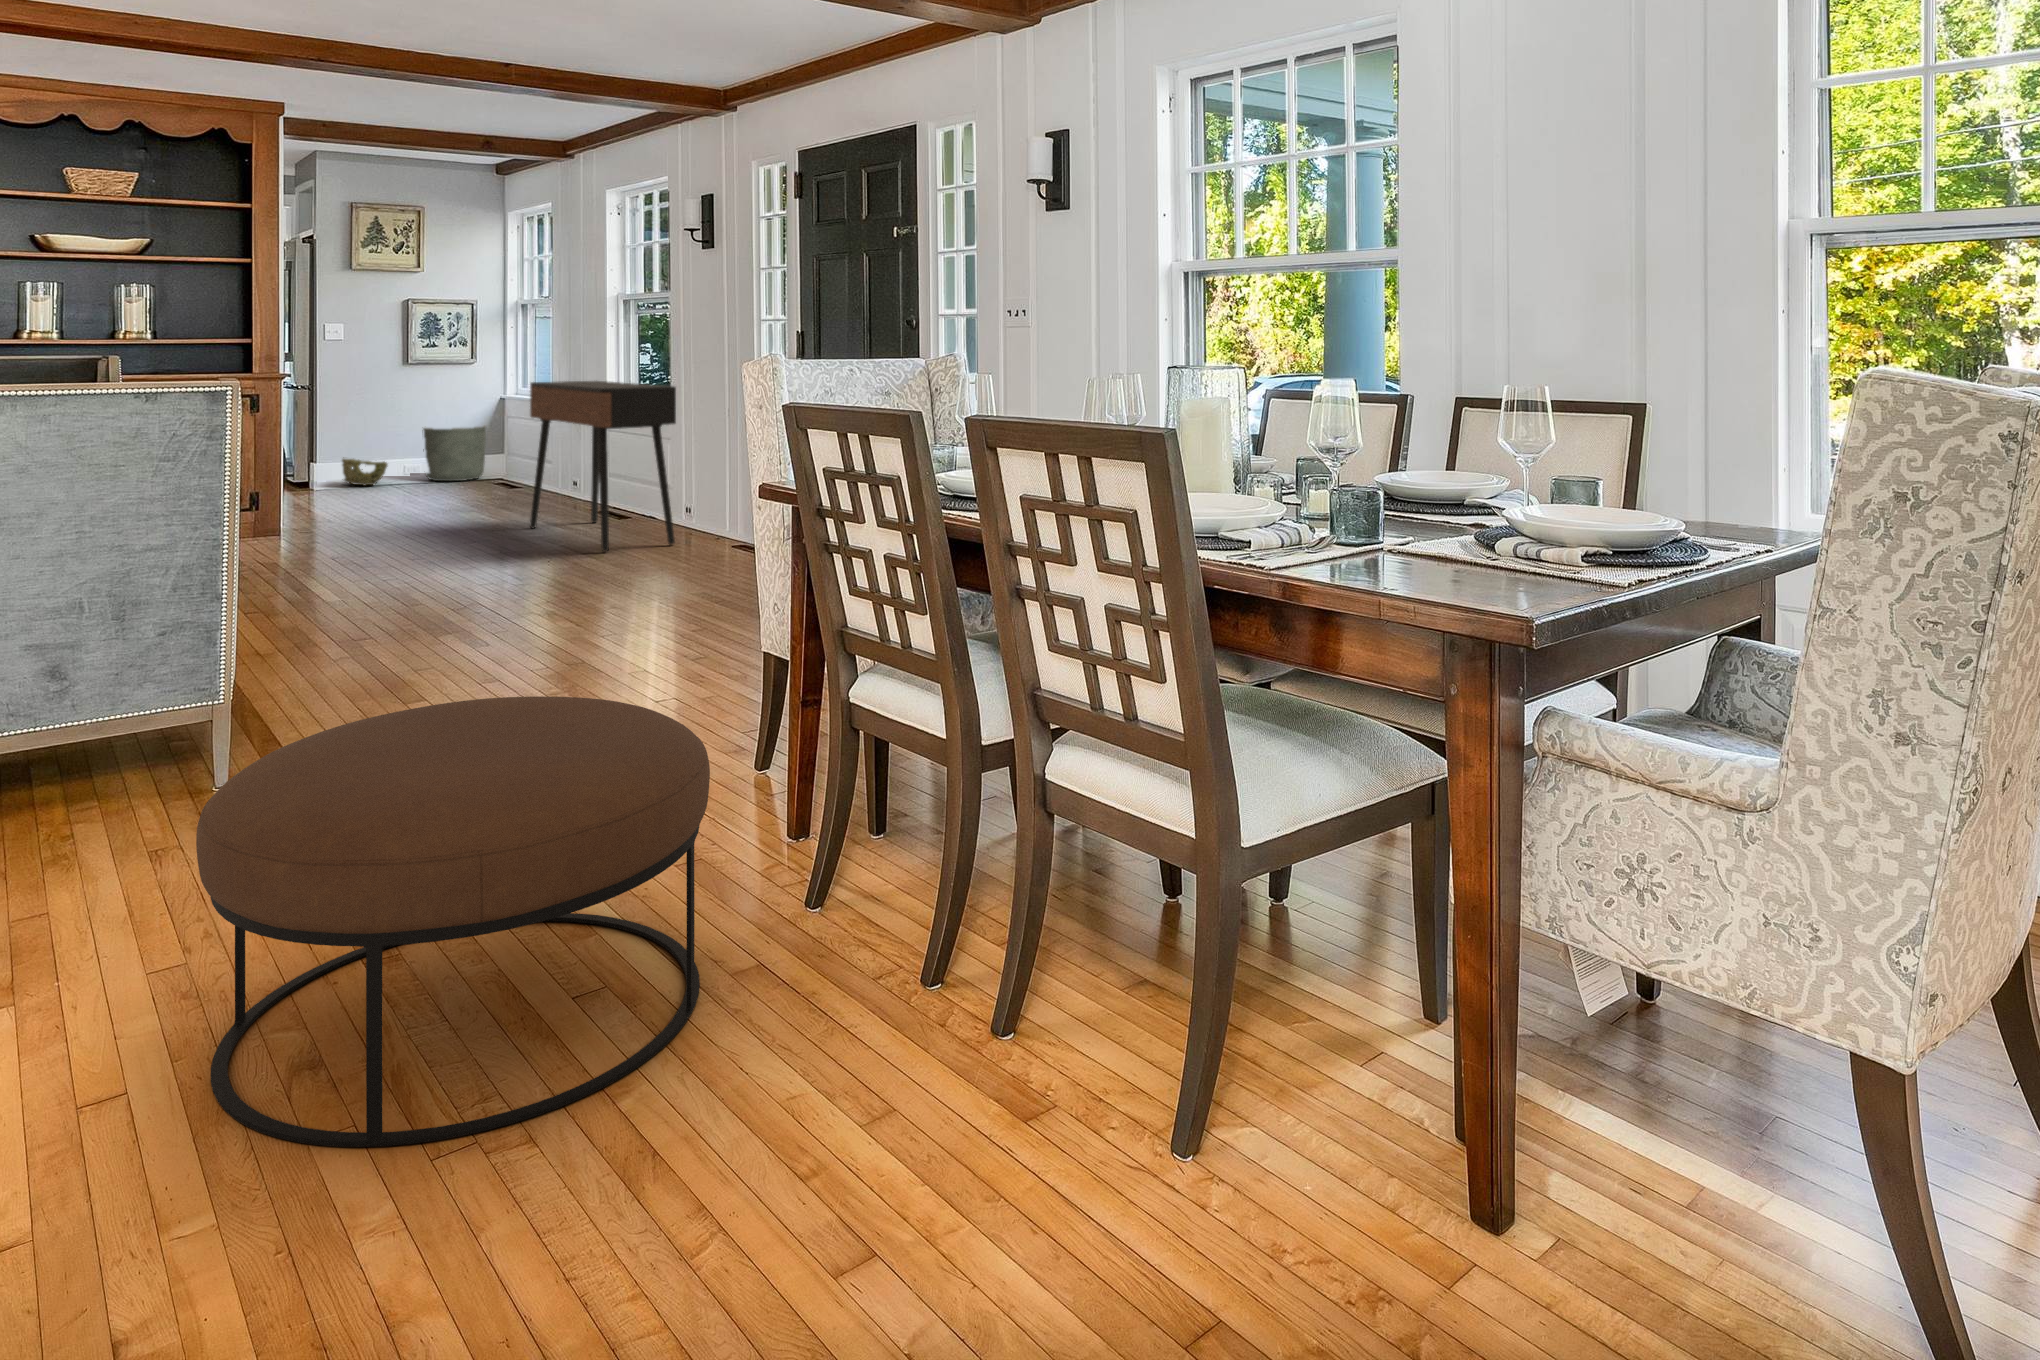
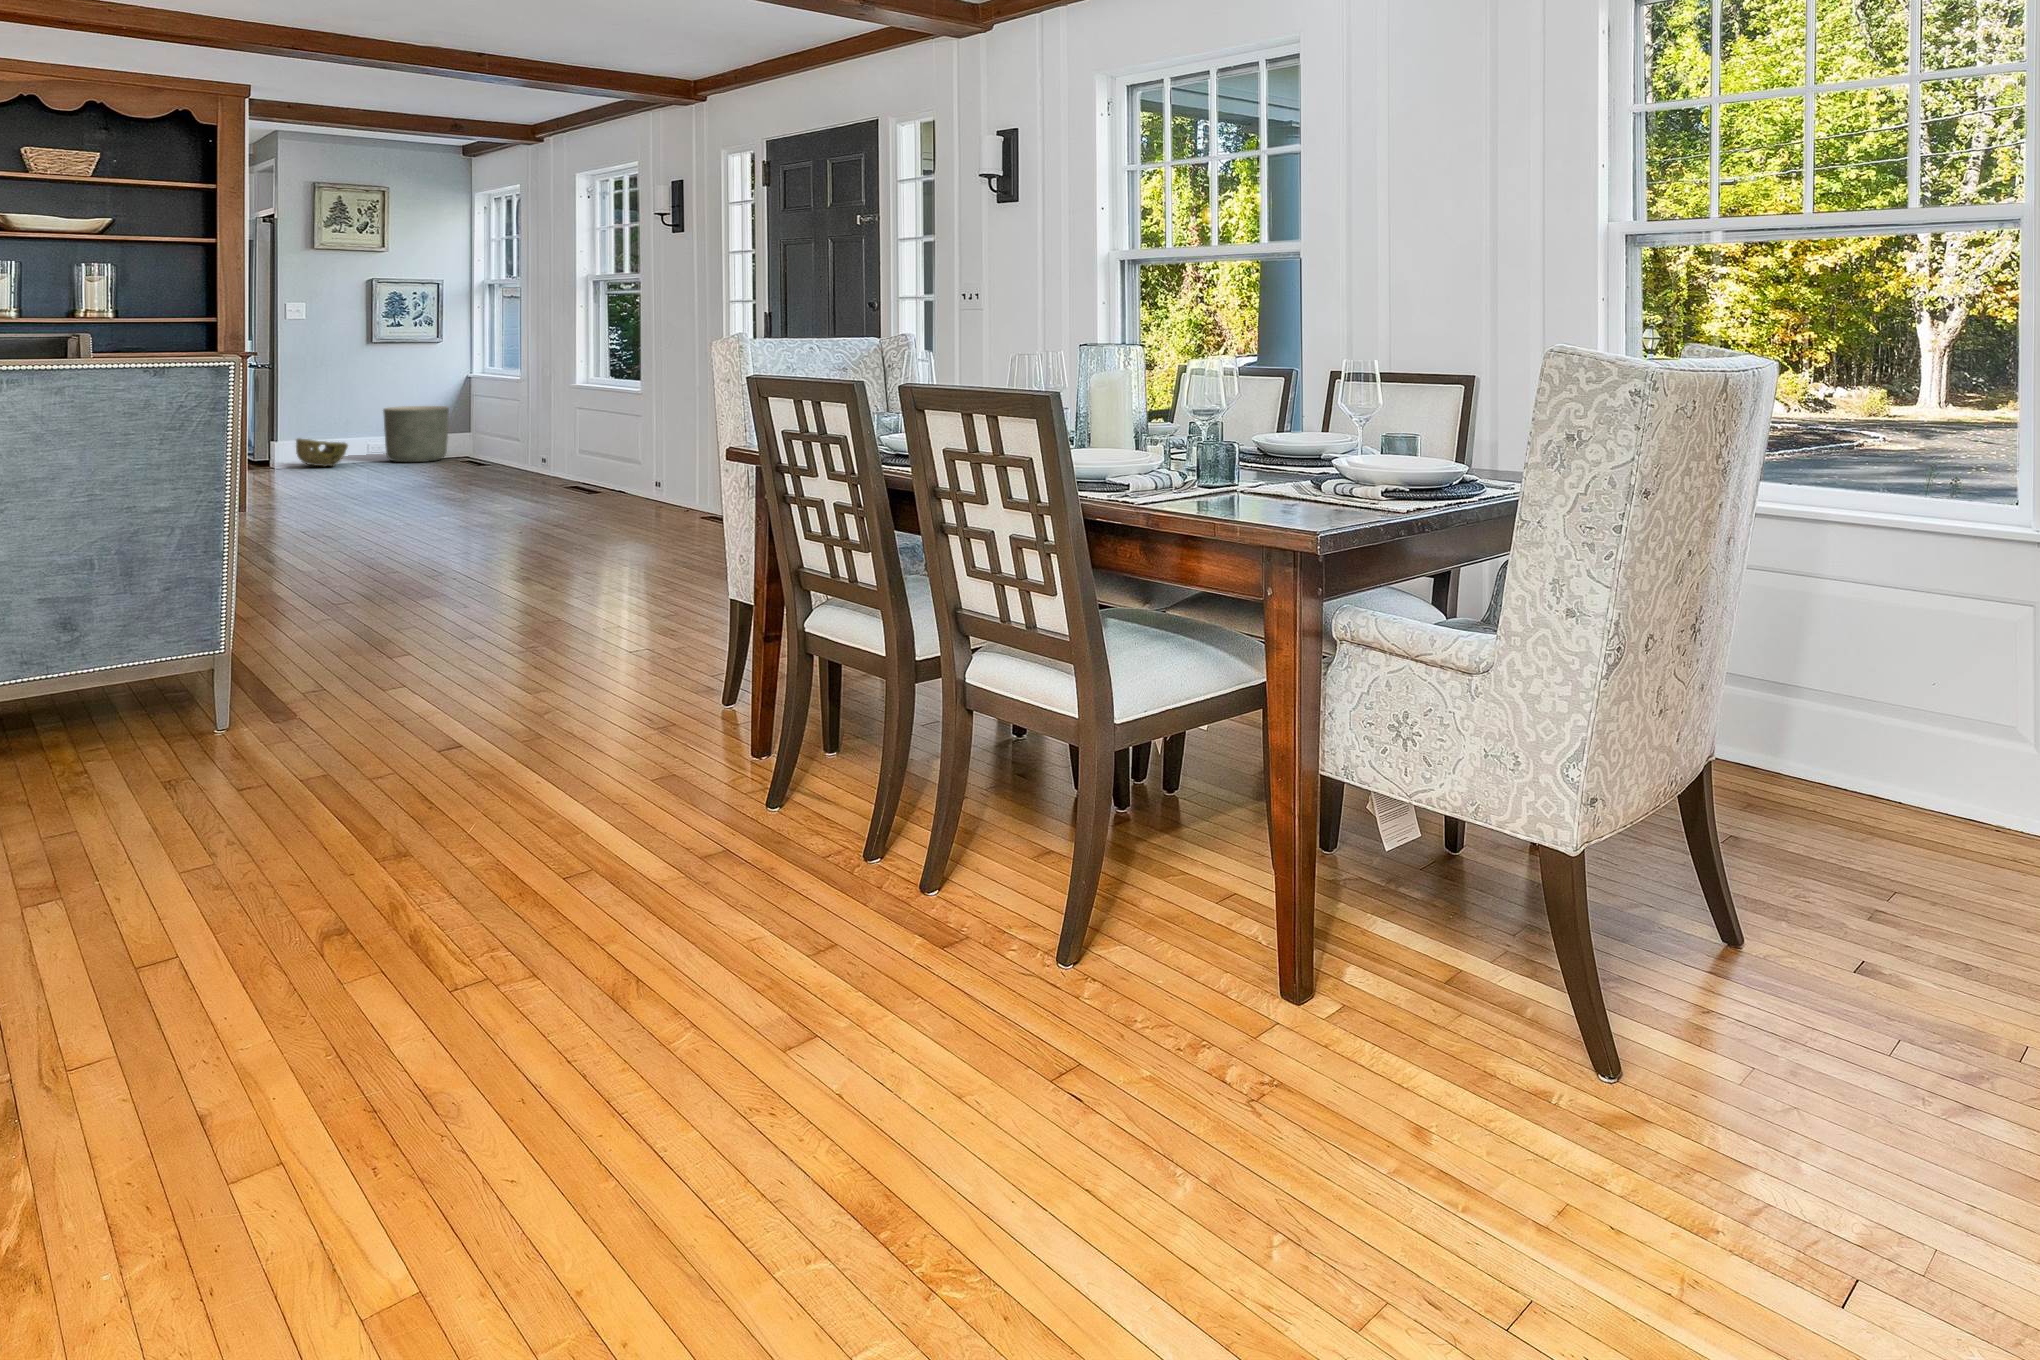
console table: present [530,381,676,552] -> none [498,361,645,527]
ottoman: present [196,696,710,1147] -> none [249,628,684,975]

